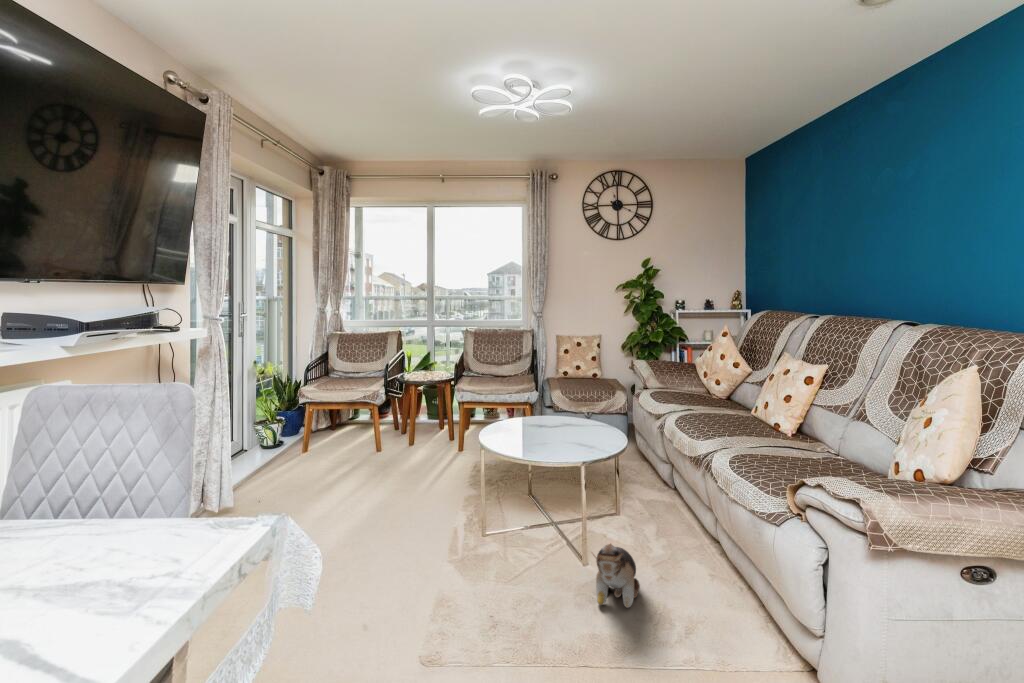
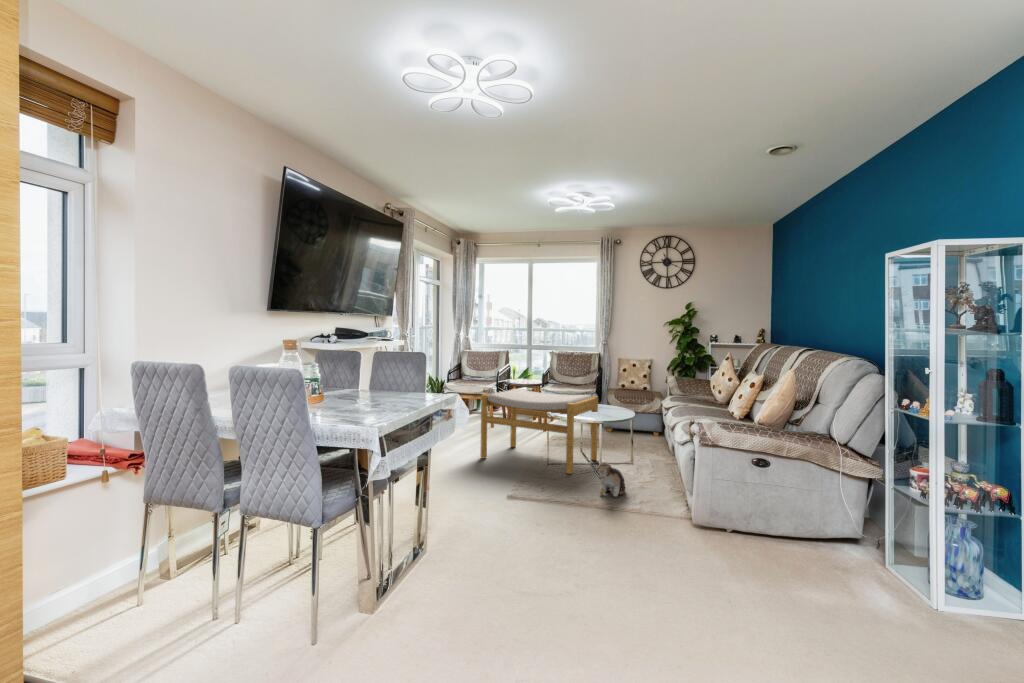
footstool: none [358,394,557,547] -> present [481,389,598,474]

